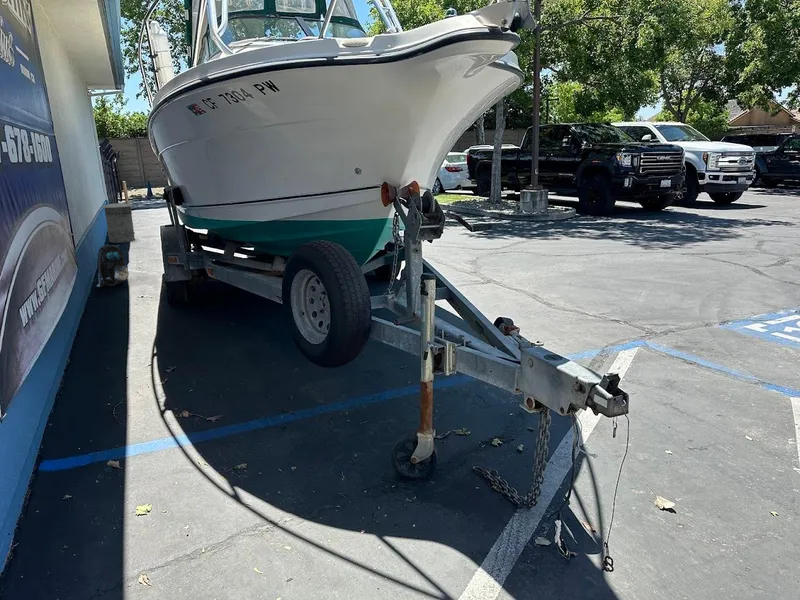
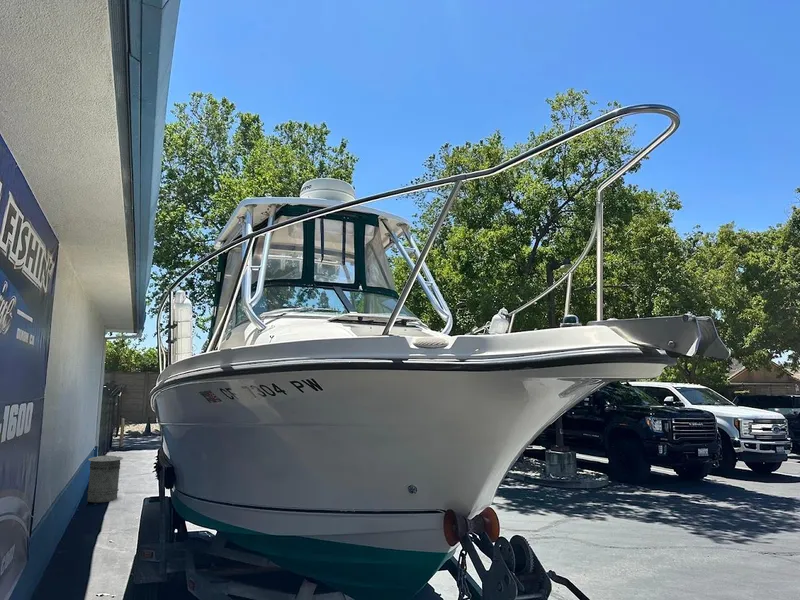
backpack: present [96,245,129,287] -> none [50,523,95,583]

